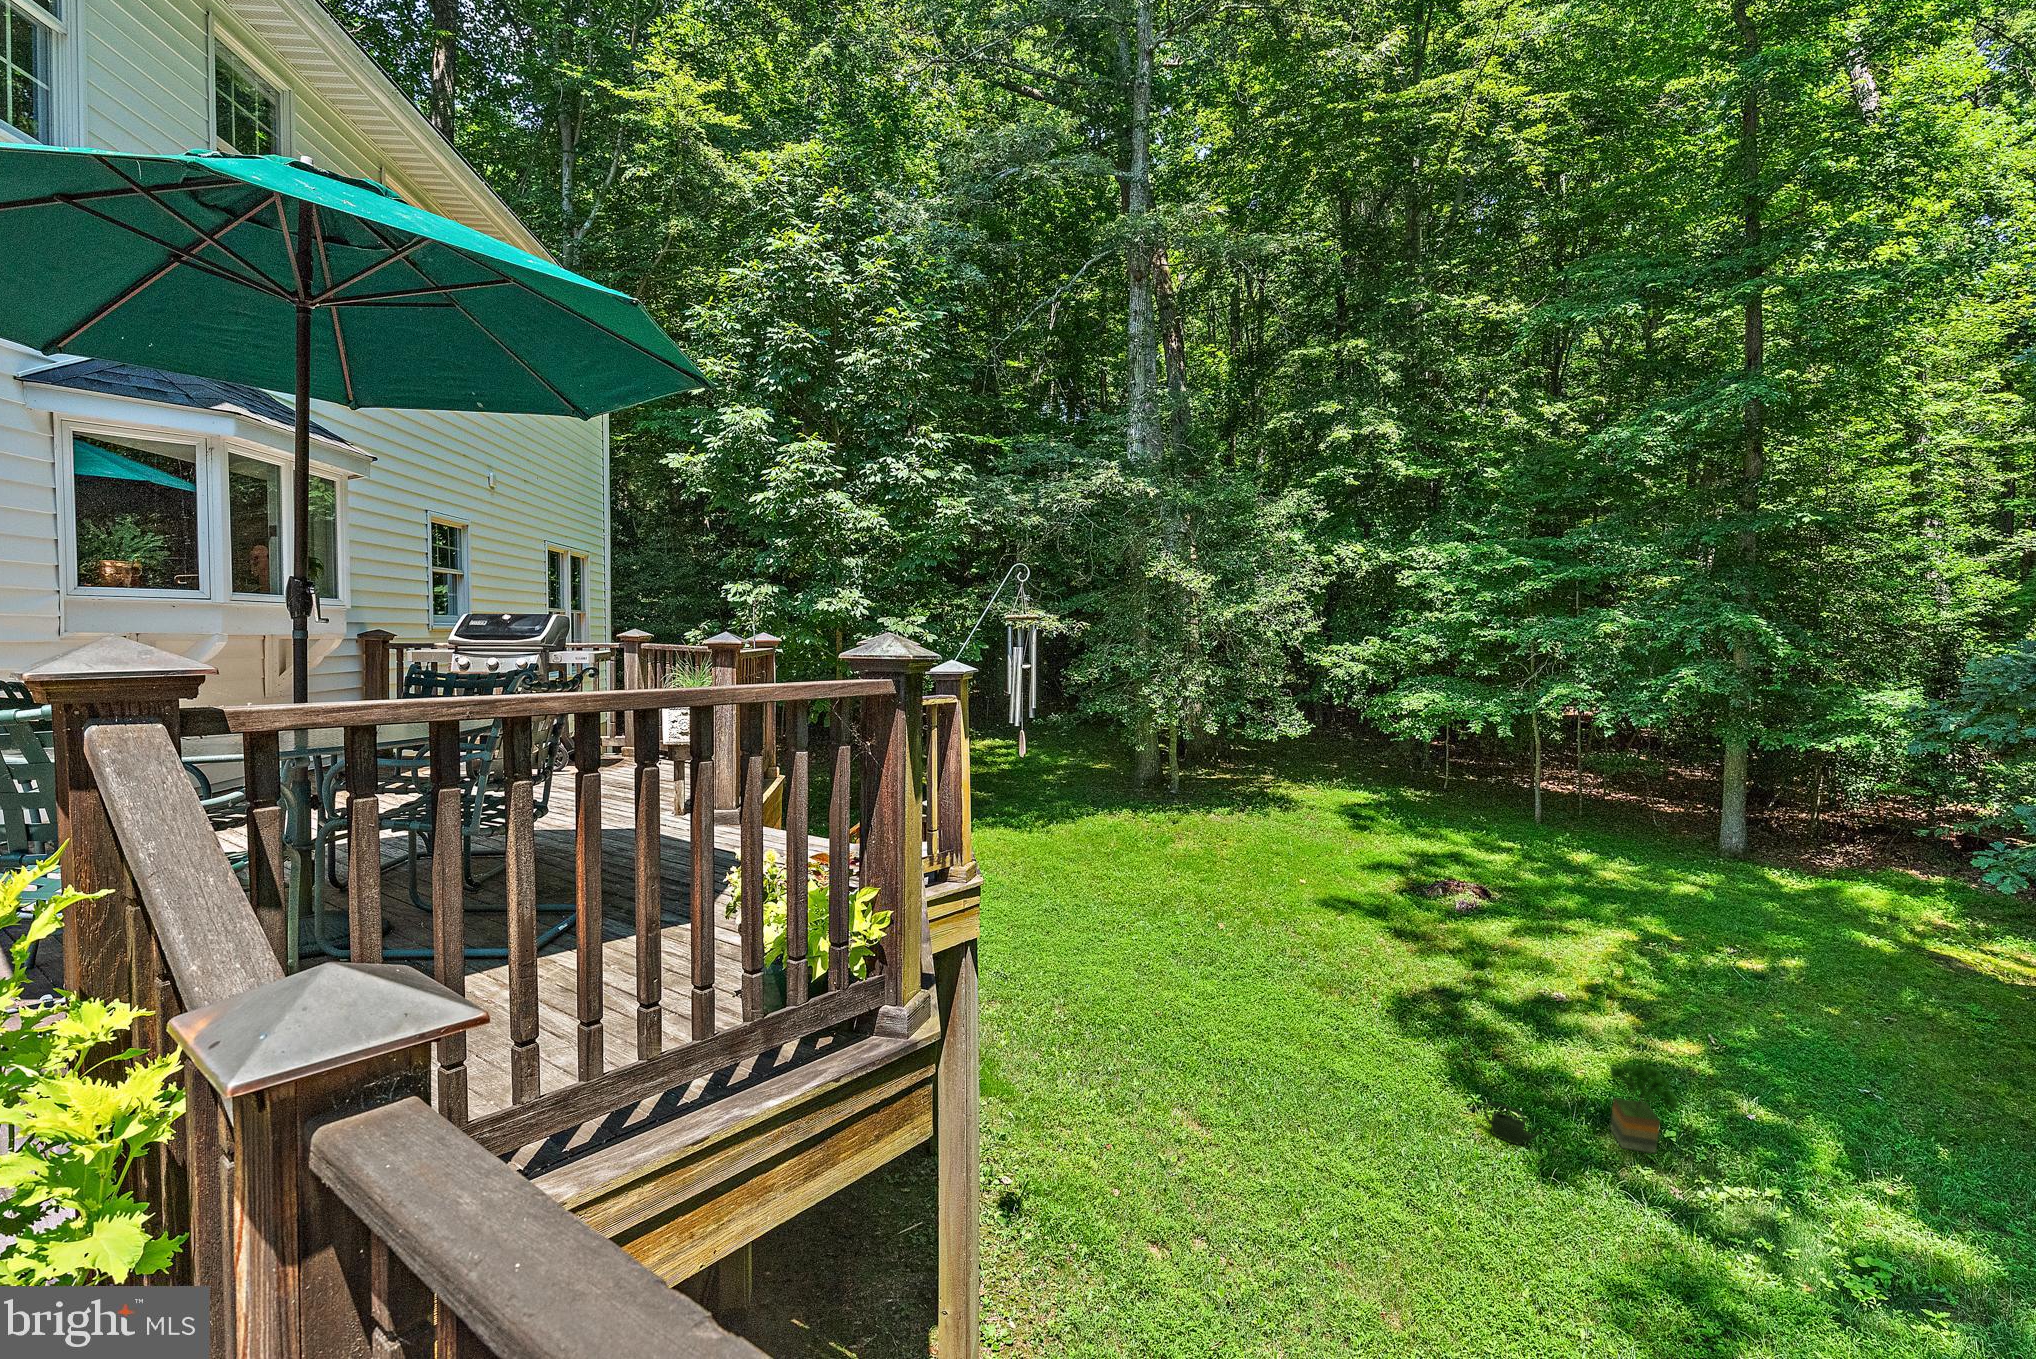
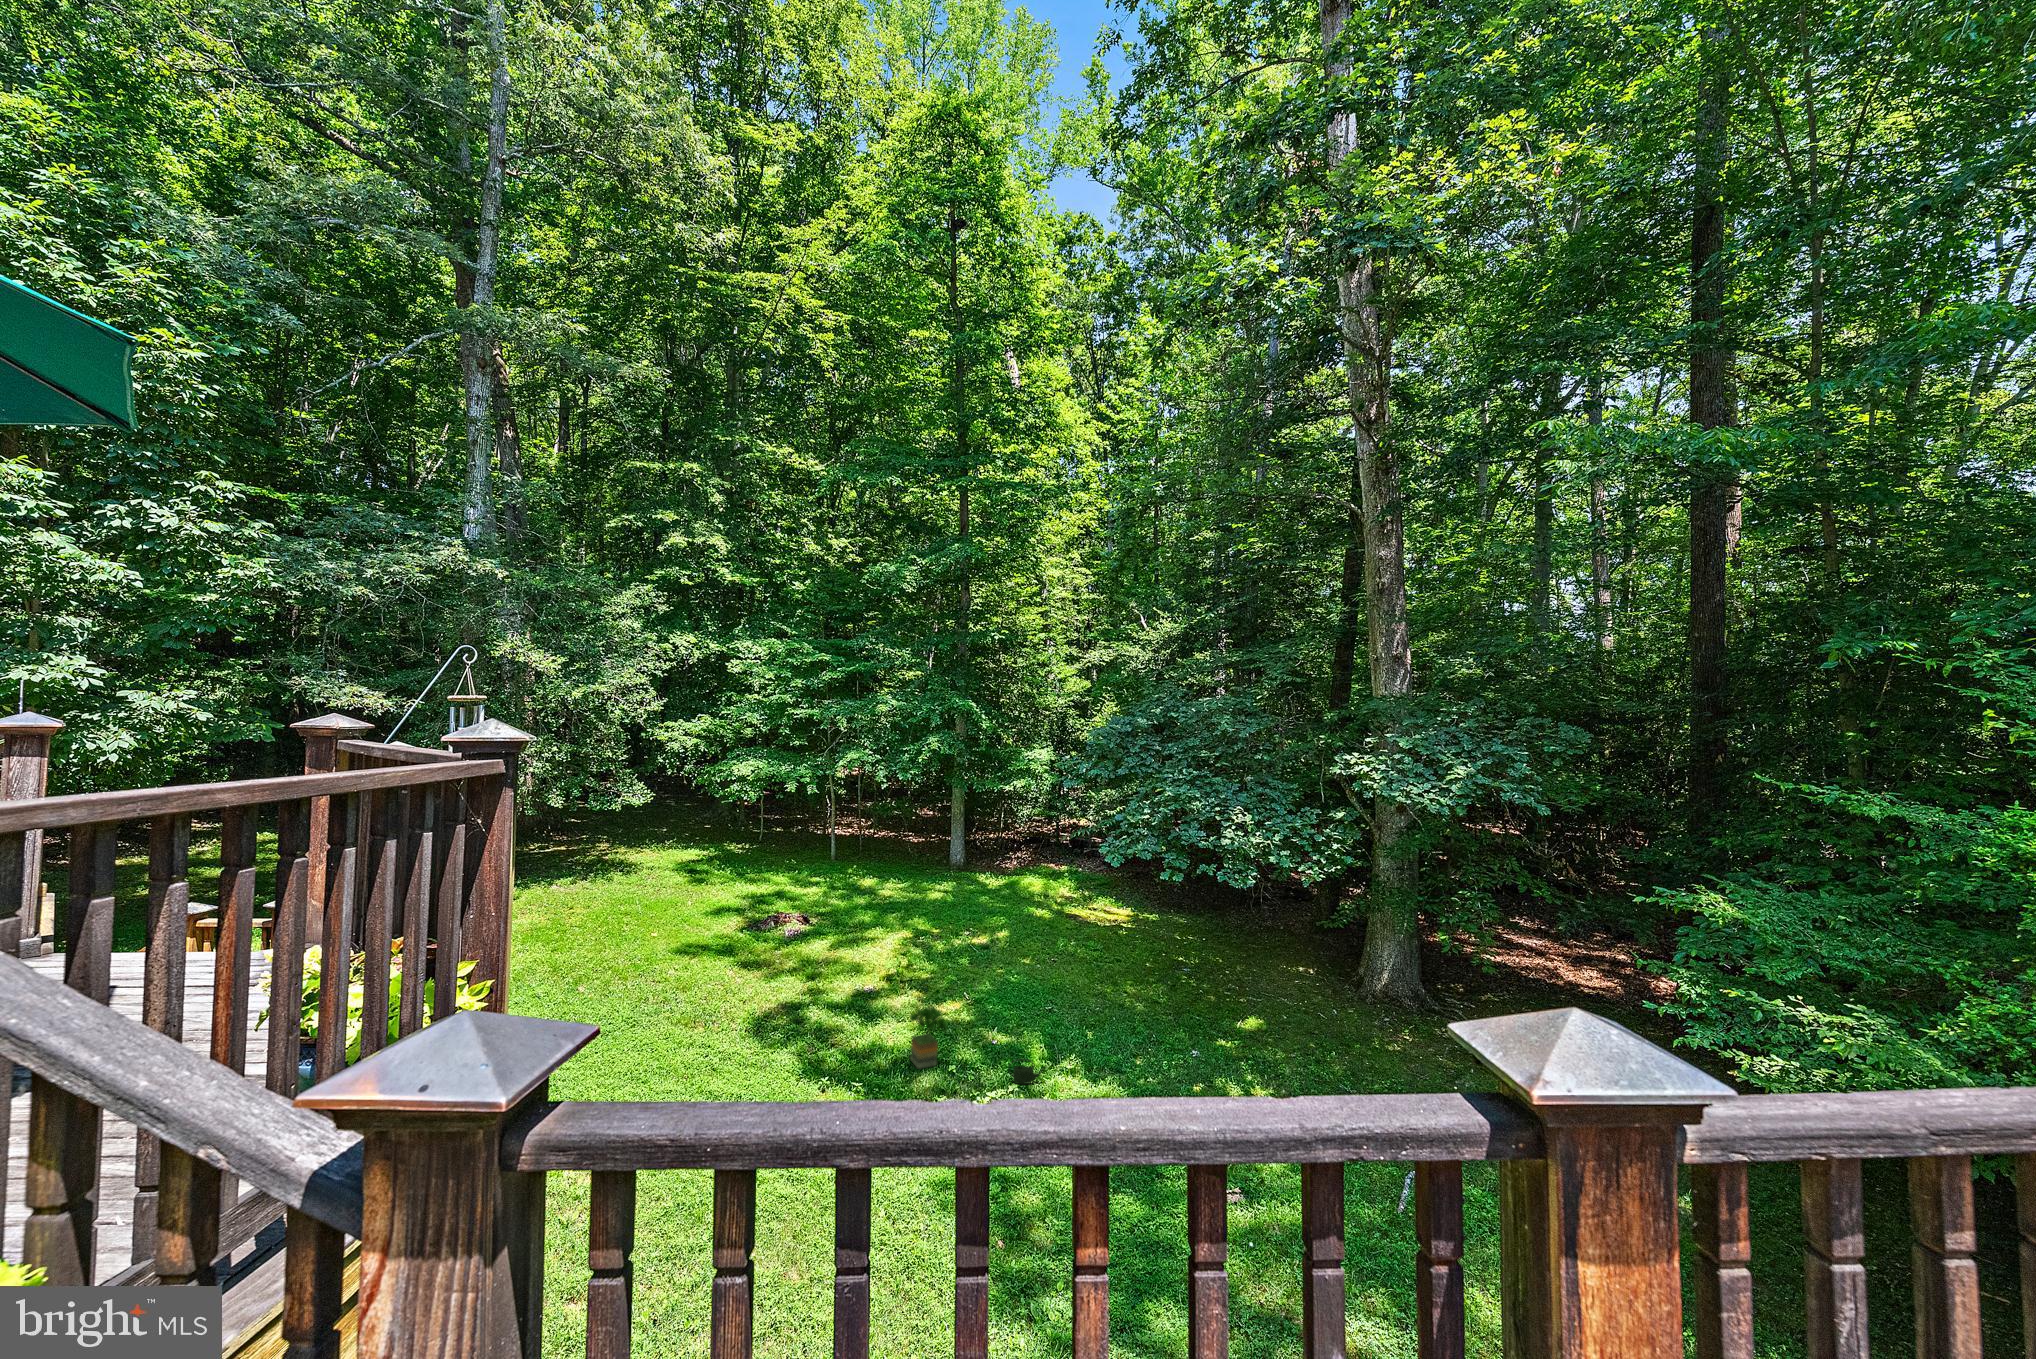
watering can: present [1484,1102,1547,1145] -> present [1010,1059,1044,1084]

